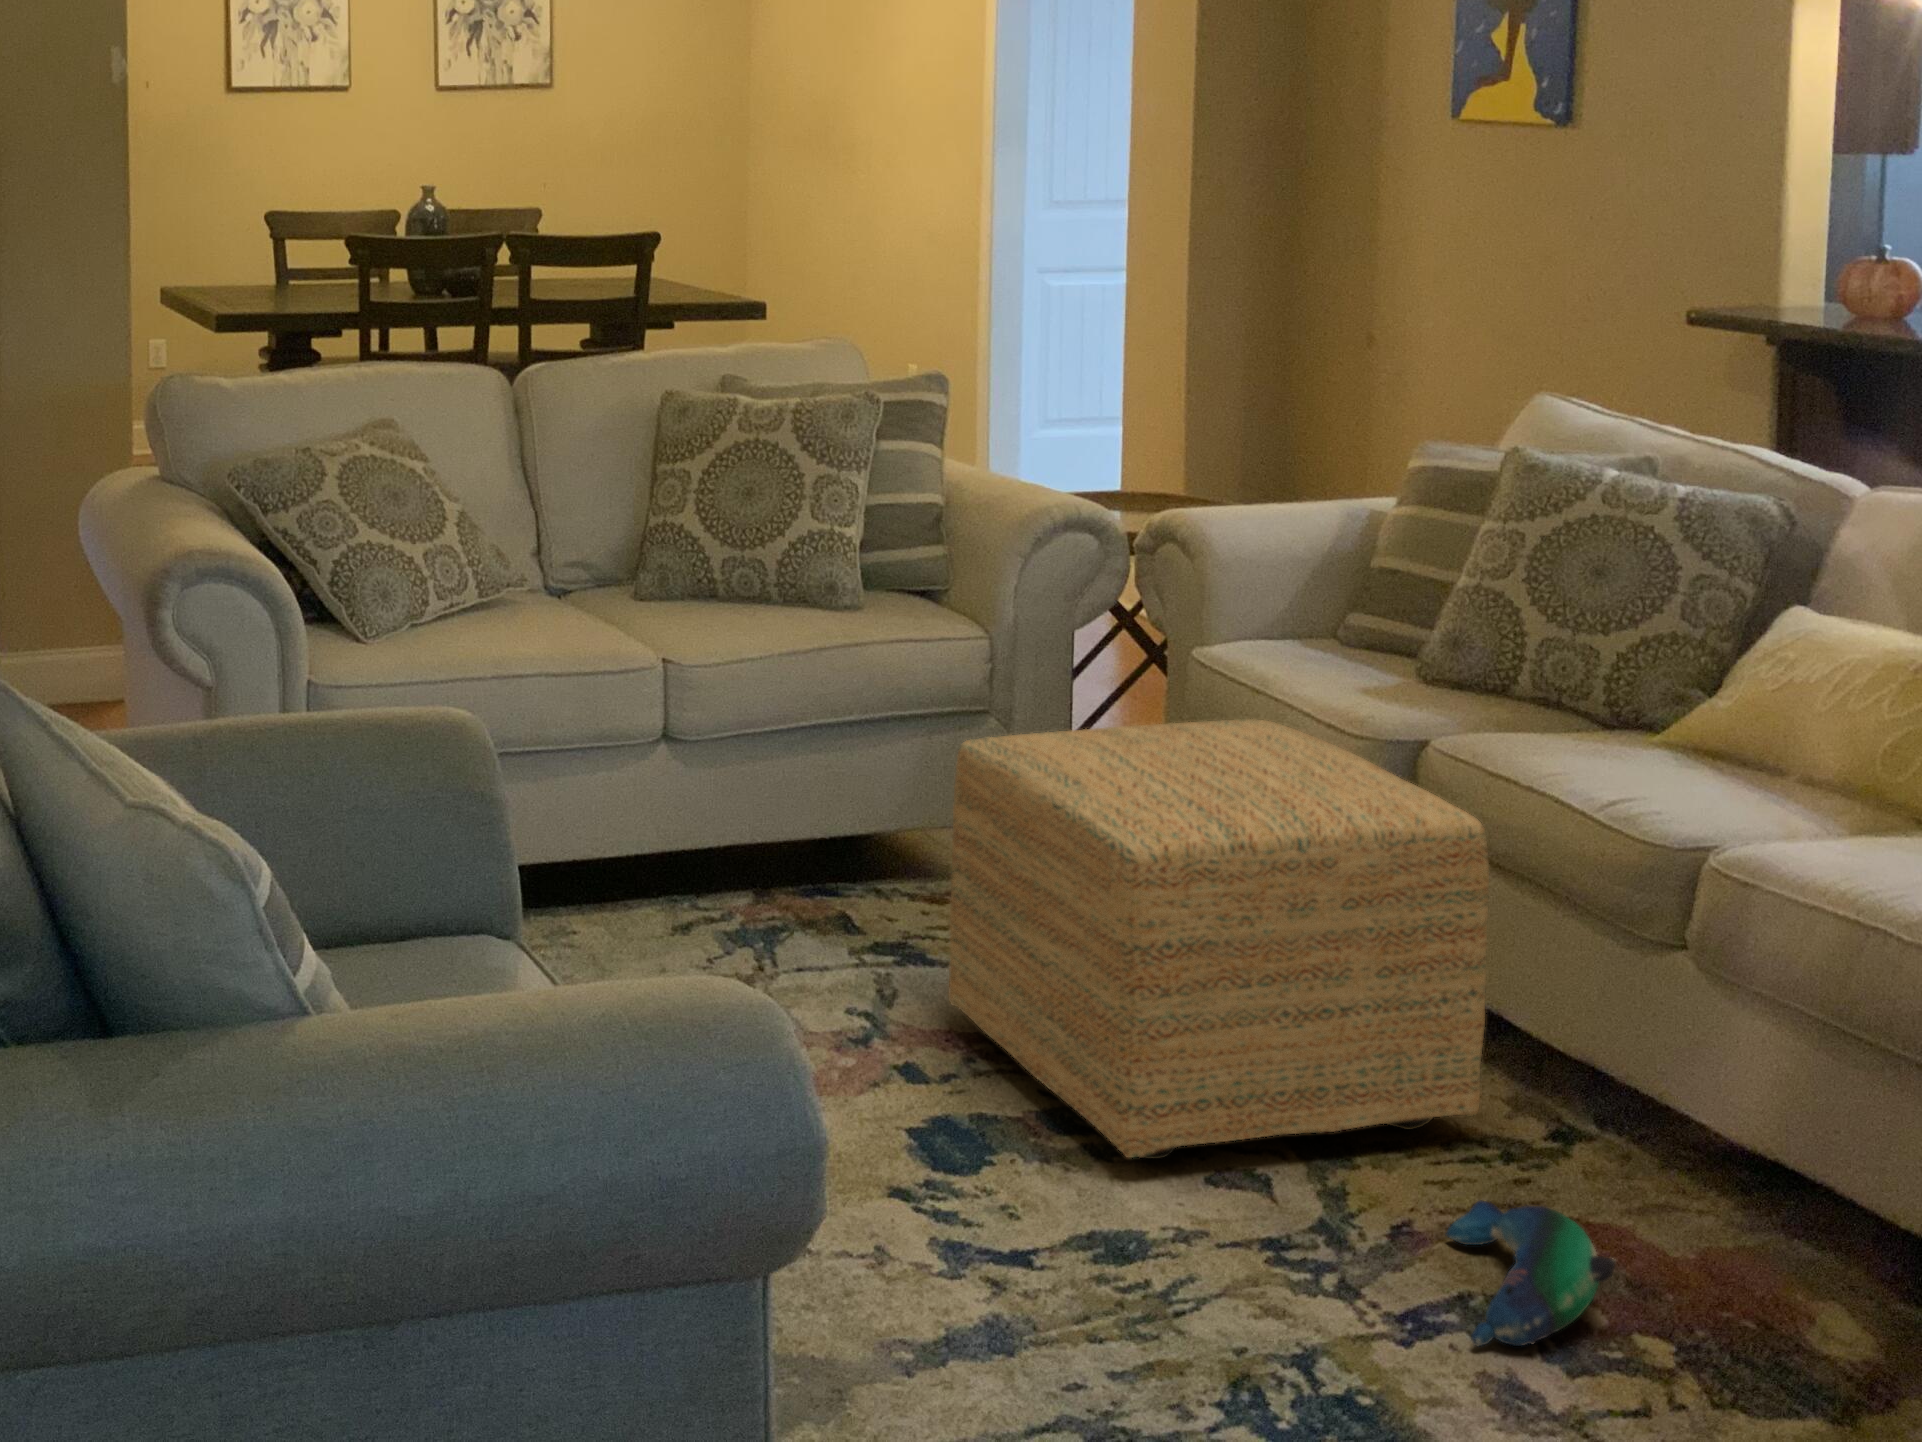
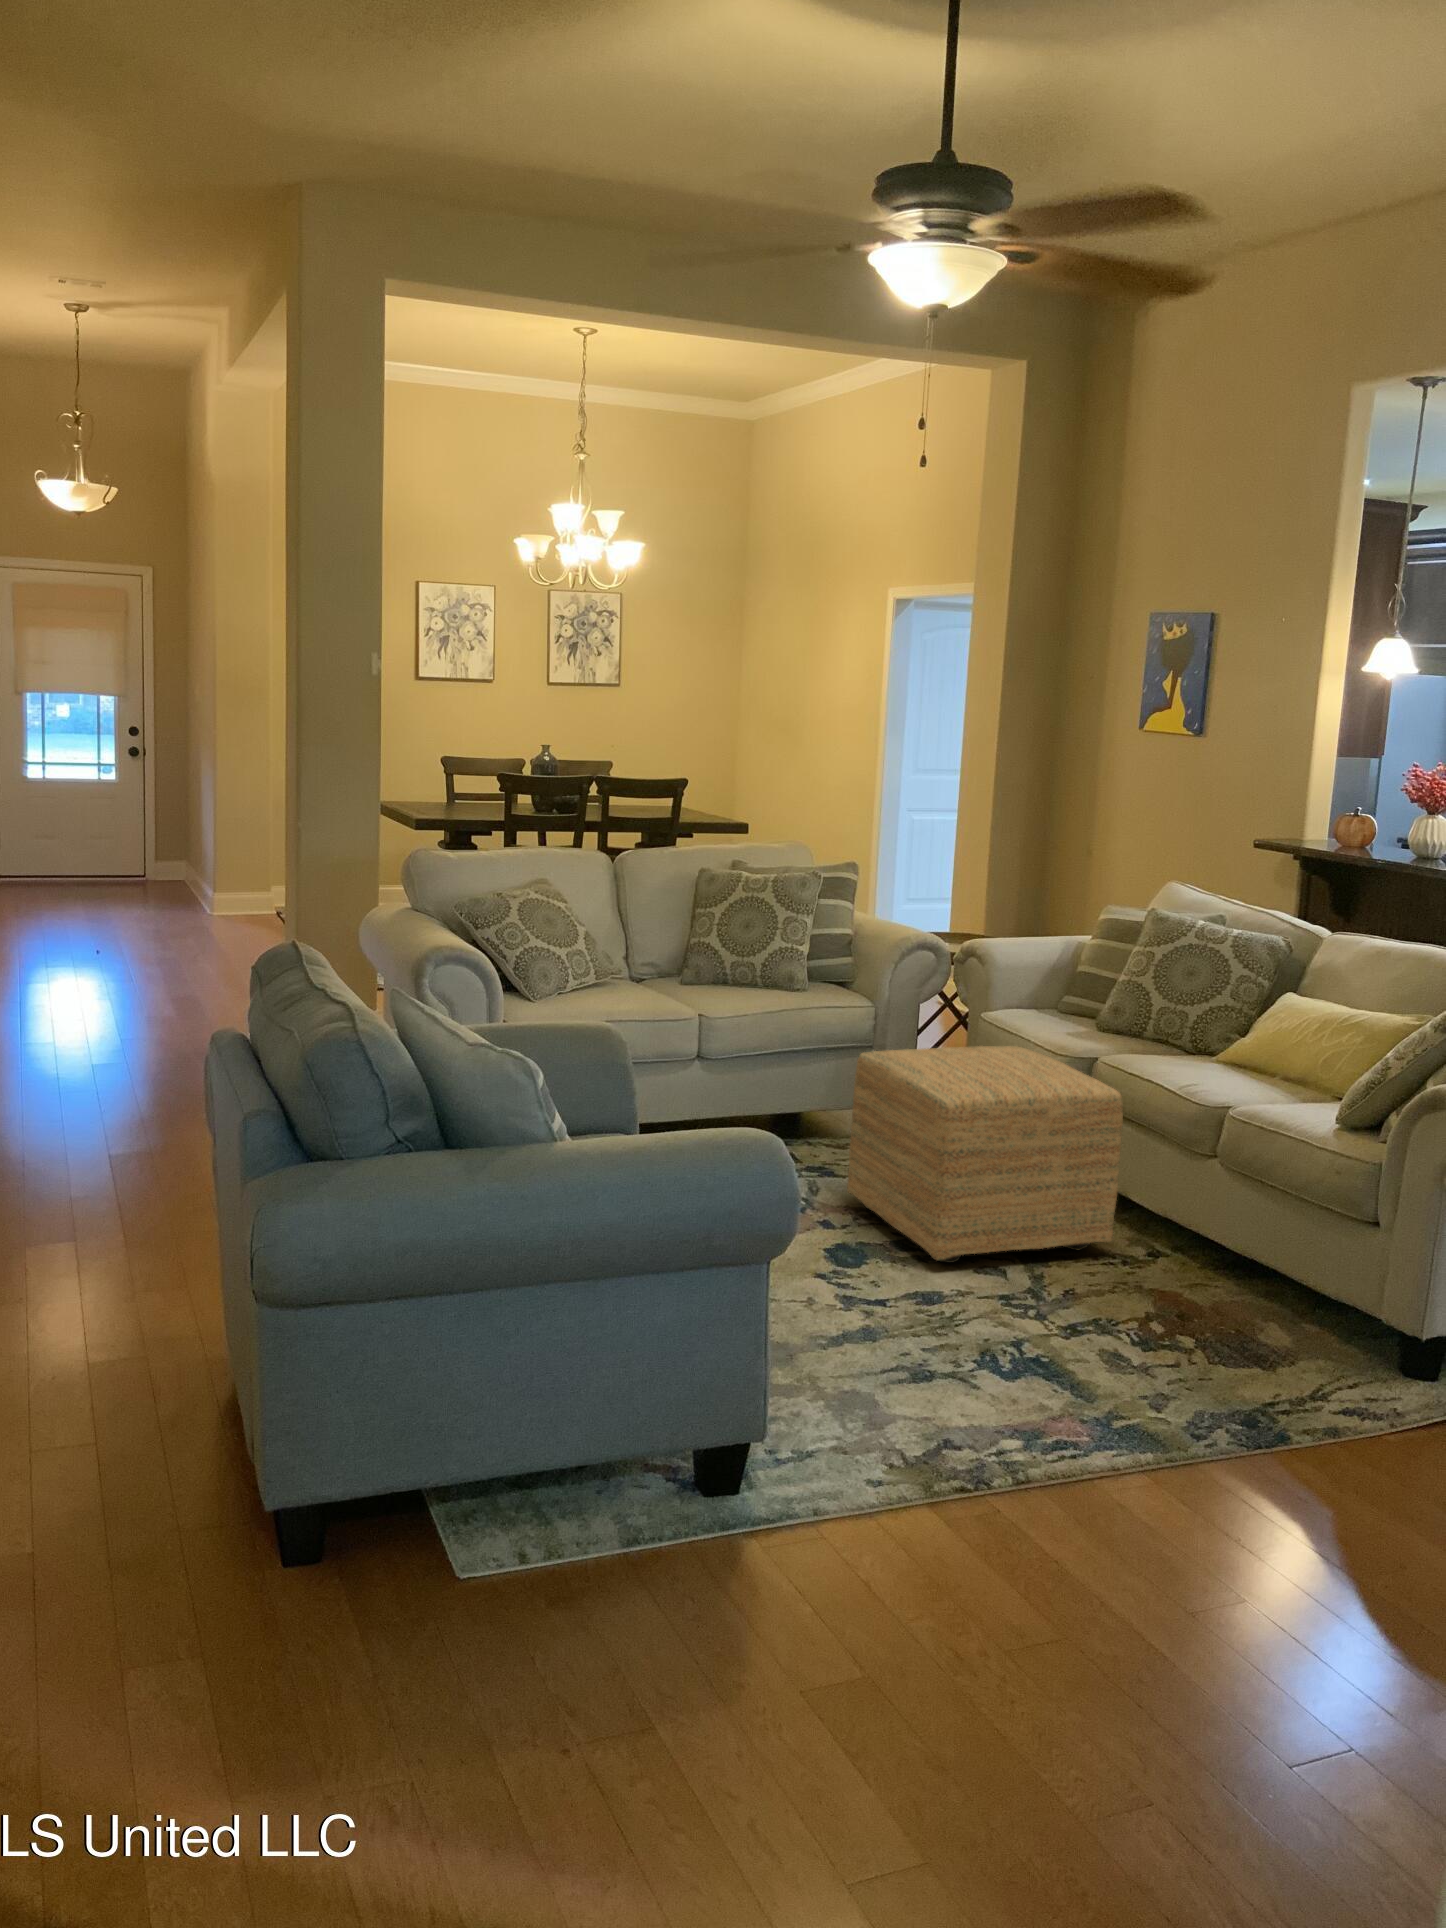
plush toy: present [1446,1201,1616,1346] -> none [1090,1276,1168,1338]

